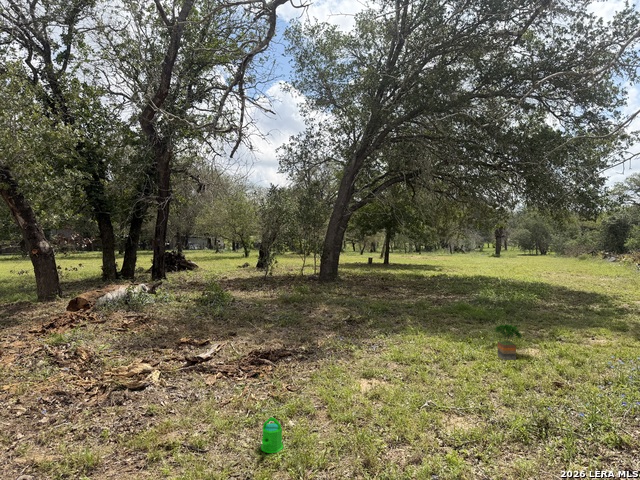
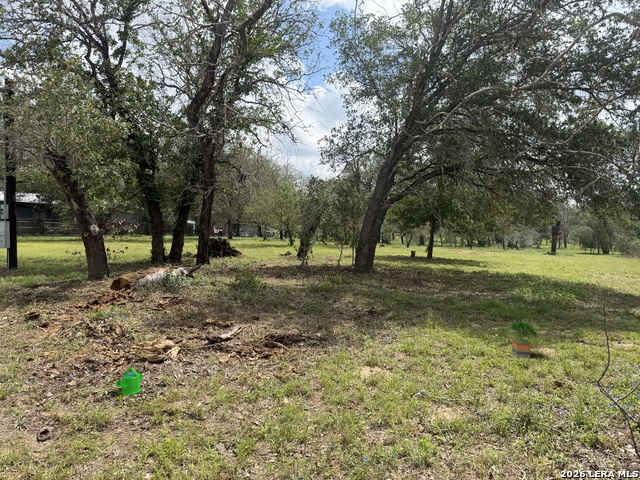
watering can: present [261,417,283,453] -> present [115,367,142,395]

